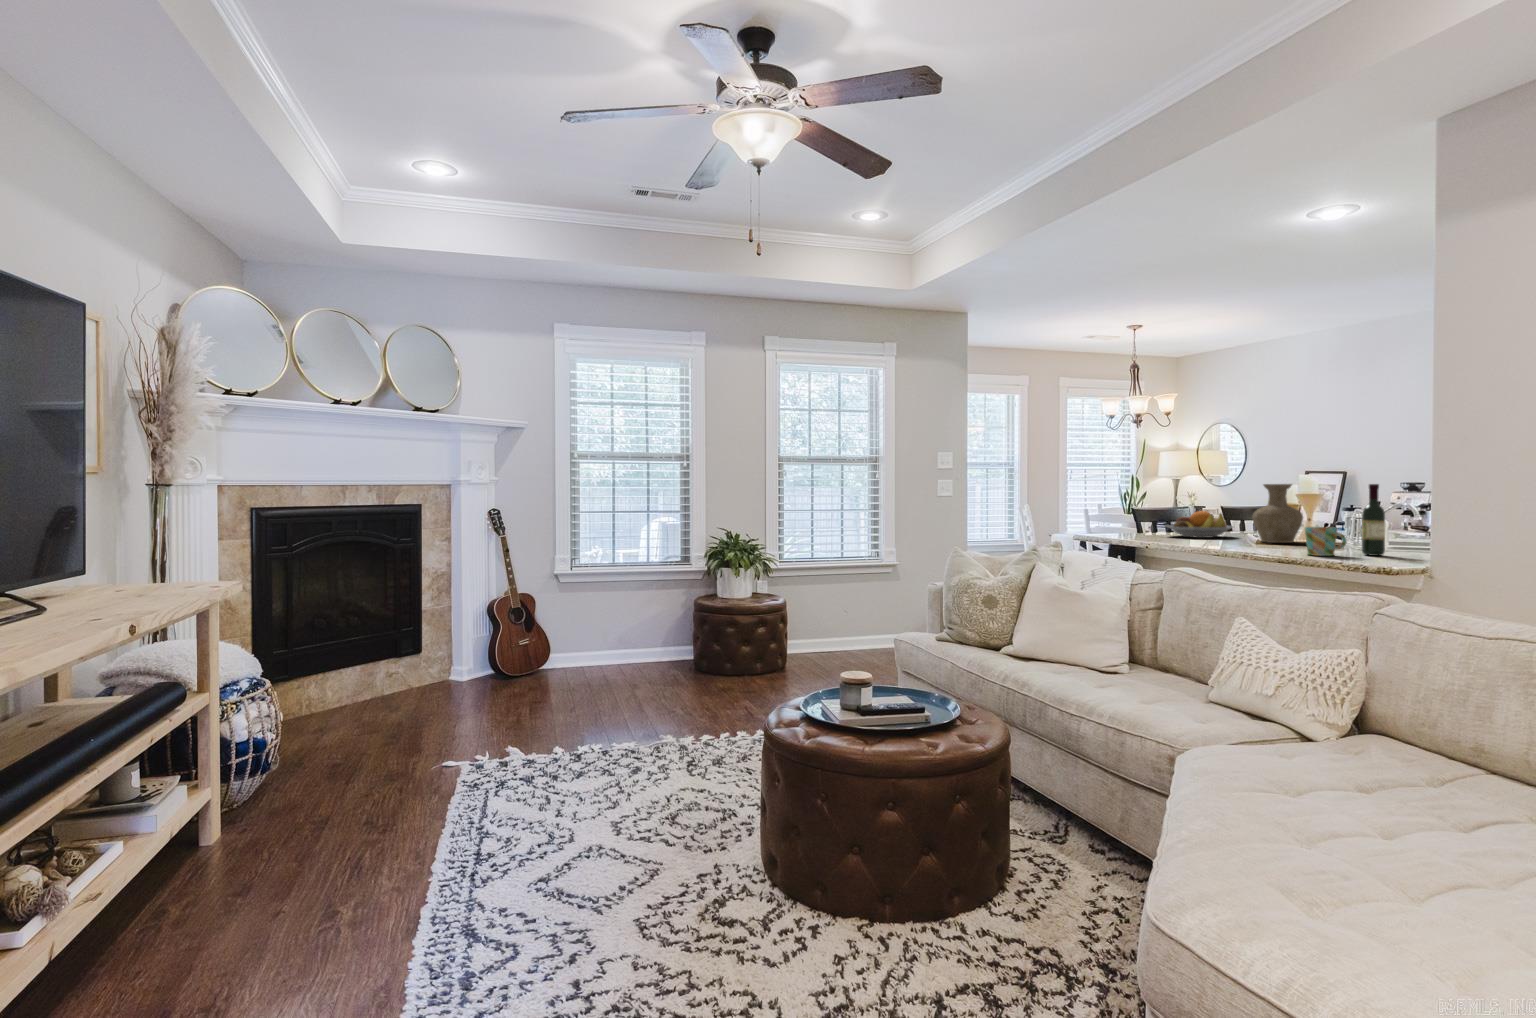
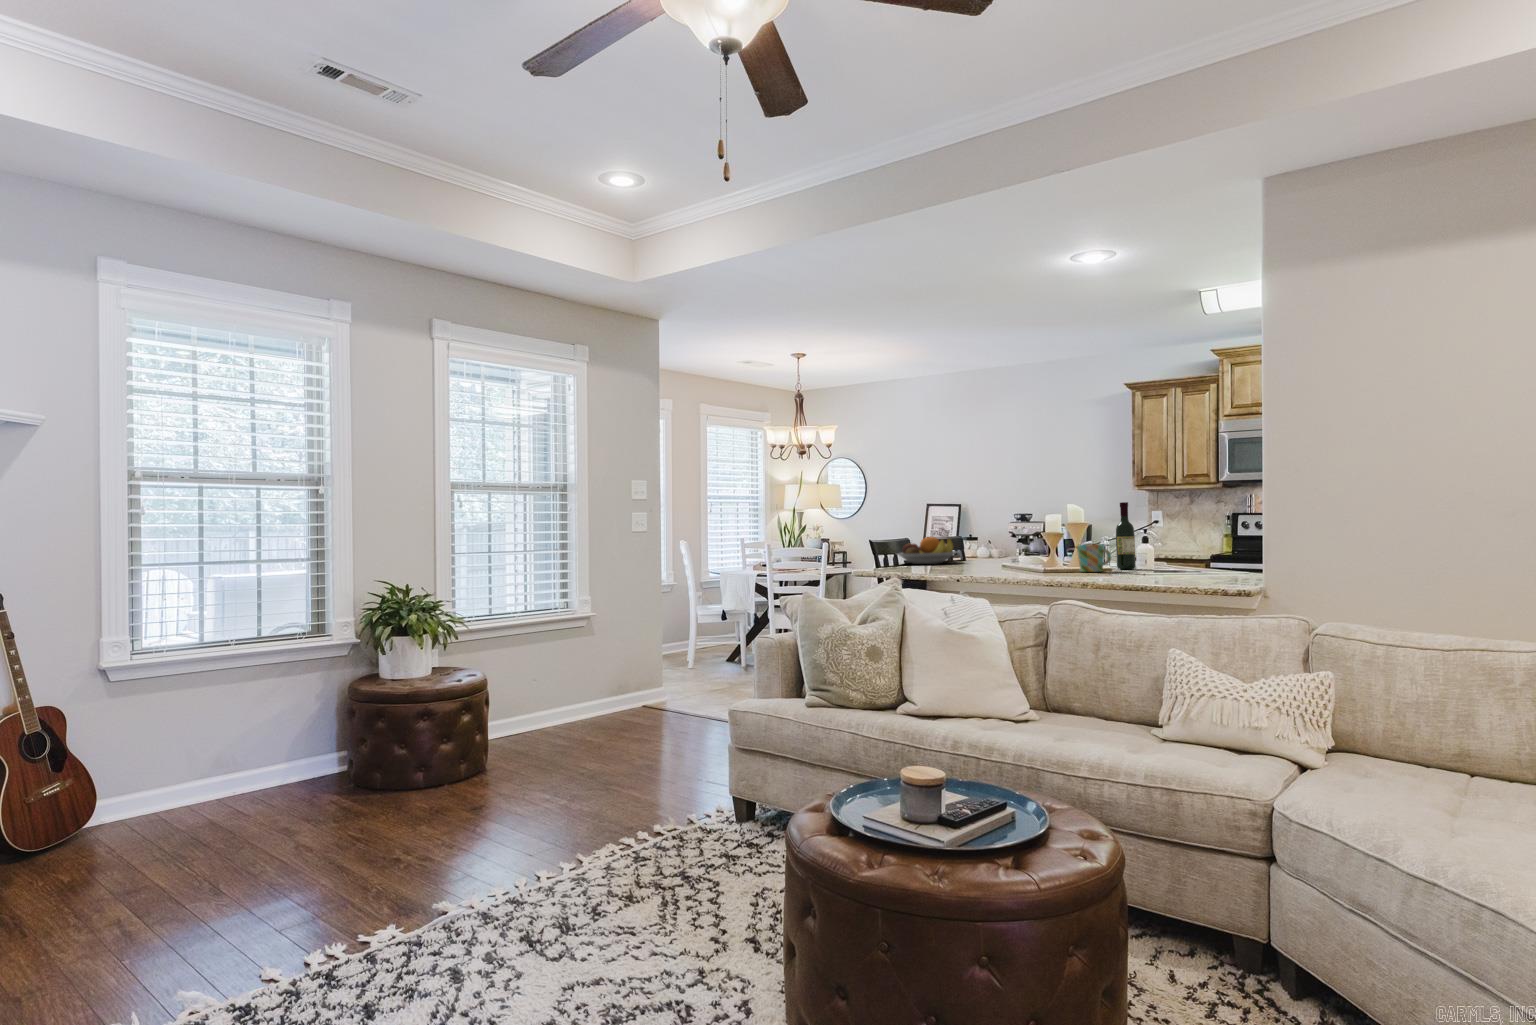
vase: present [1252,484,1303,543] -> none [986,507,1030,564]

